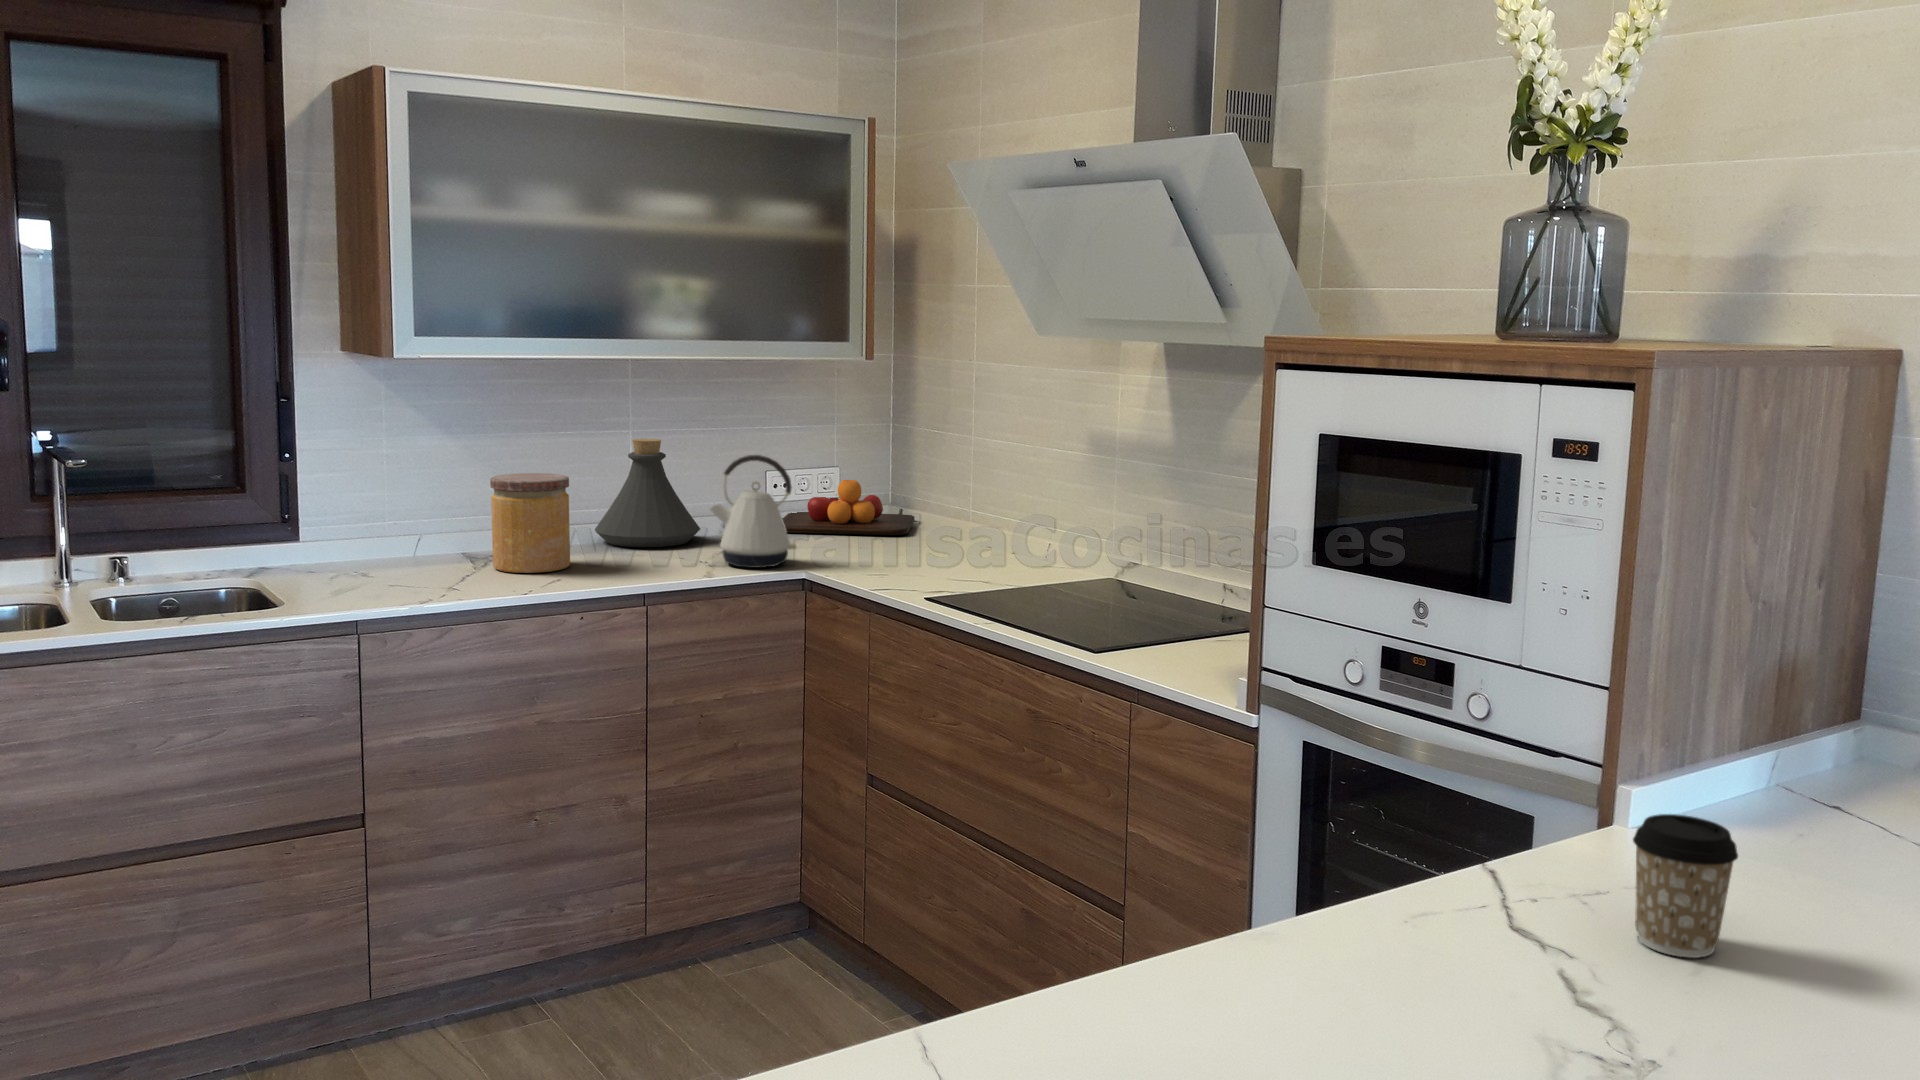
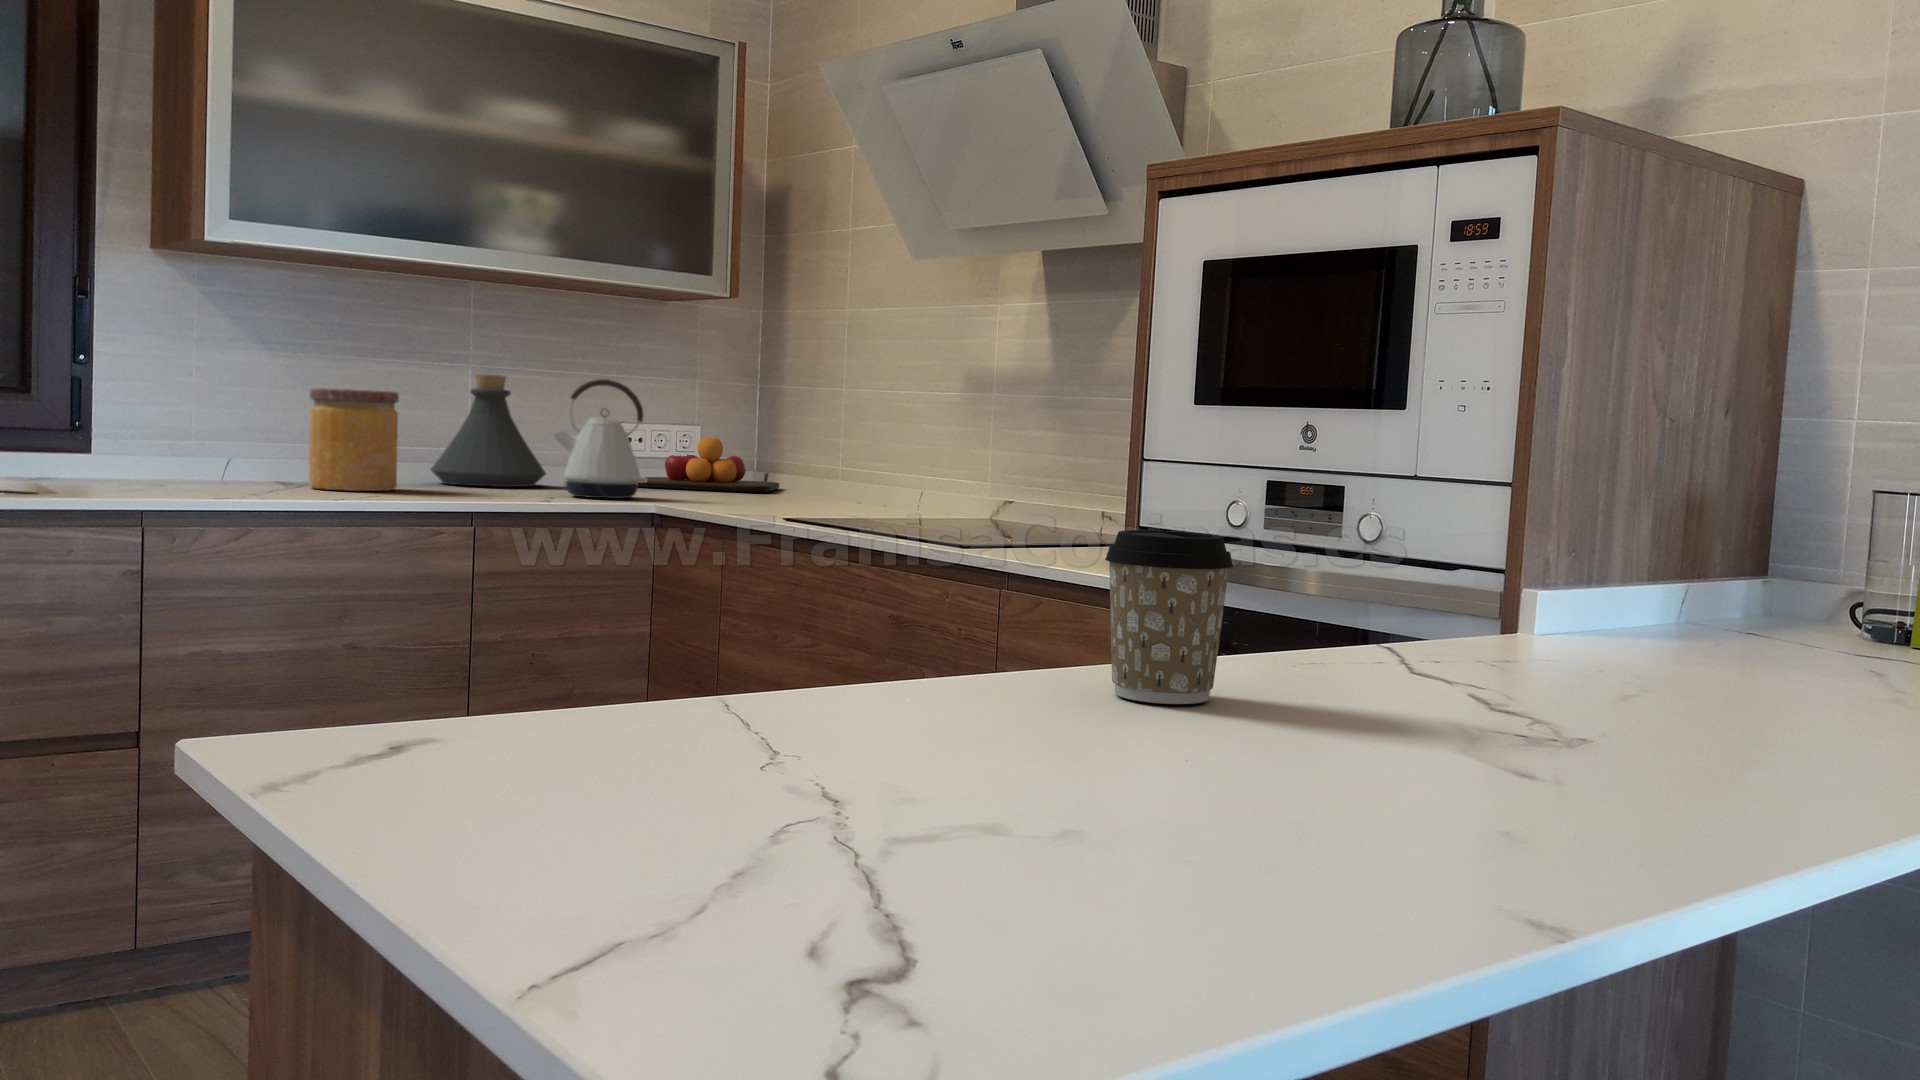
coffee cup: present [1633,814,1738,958] -> present [1105,530,1233,704]

